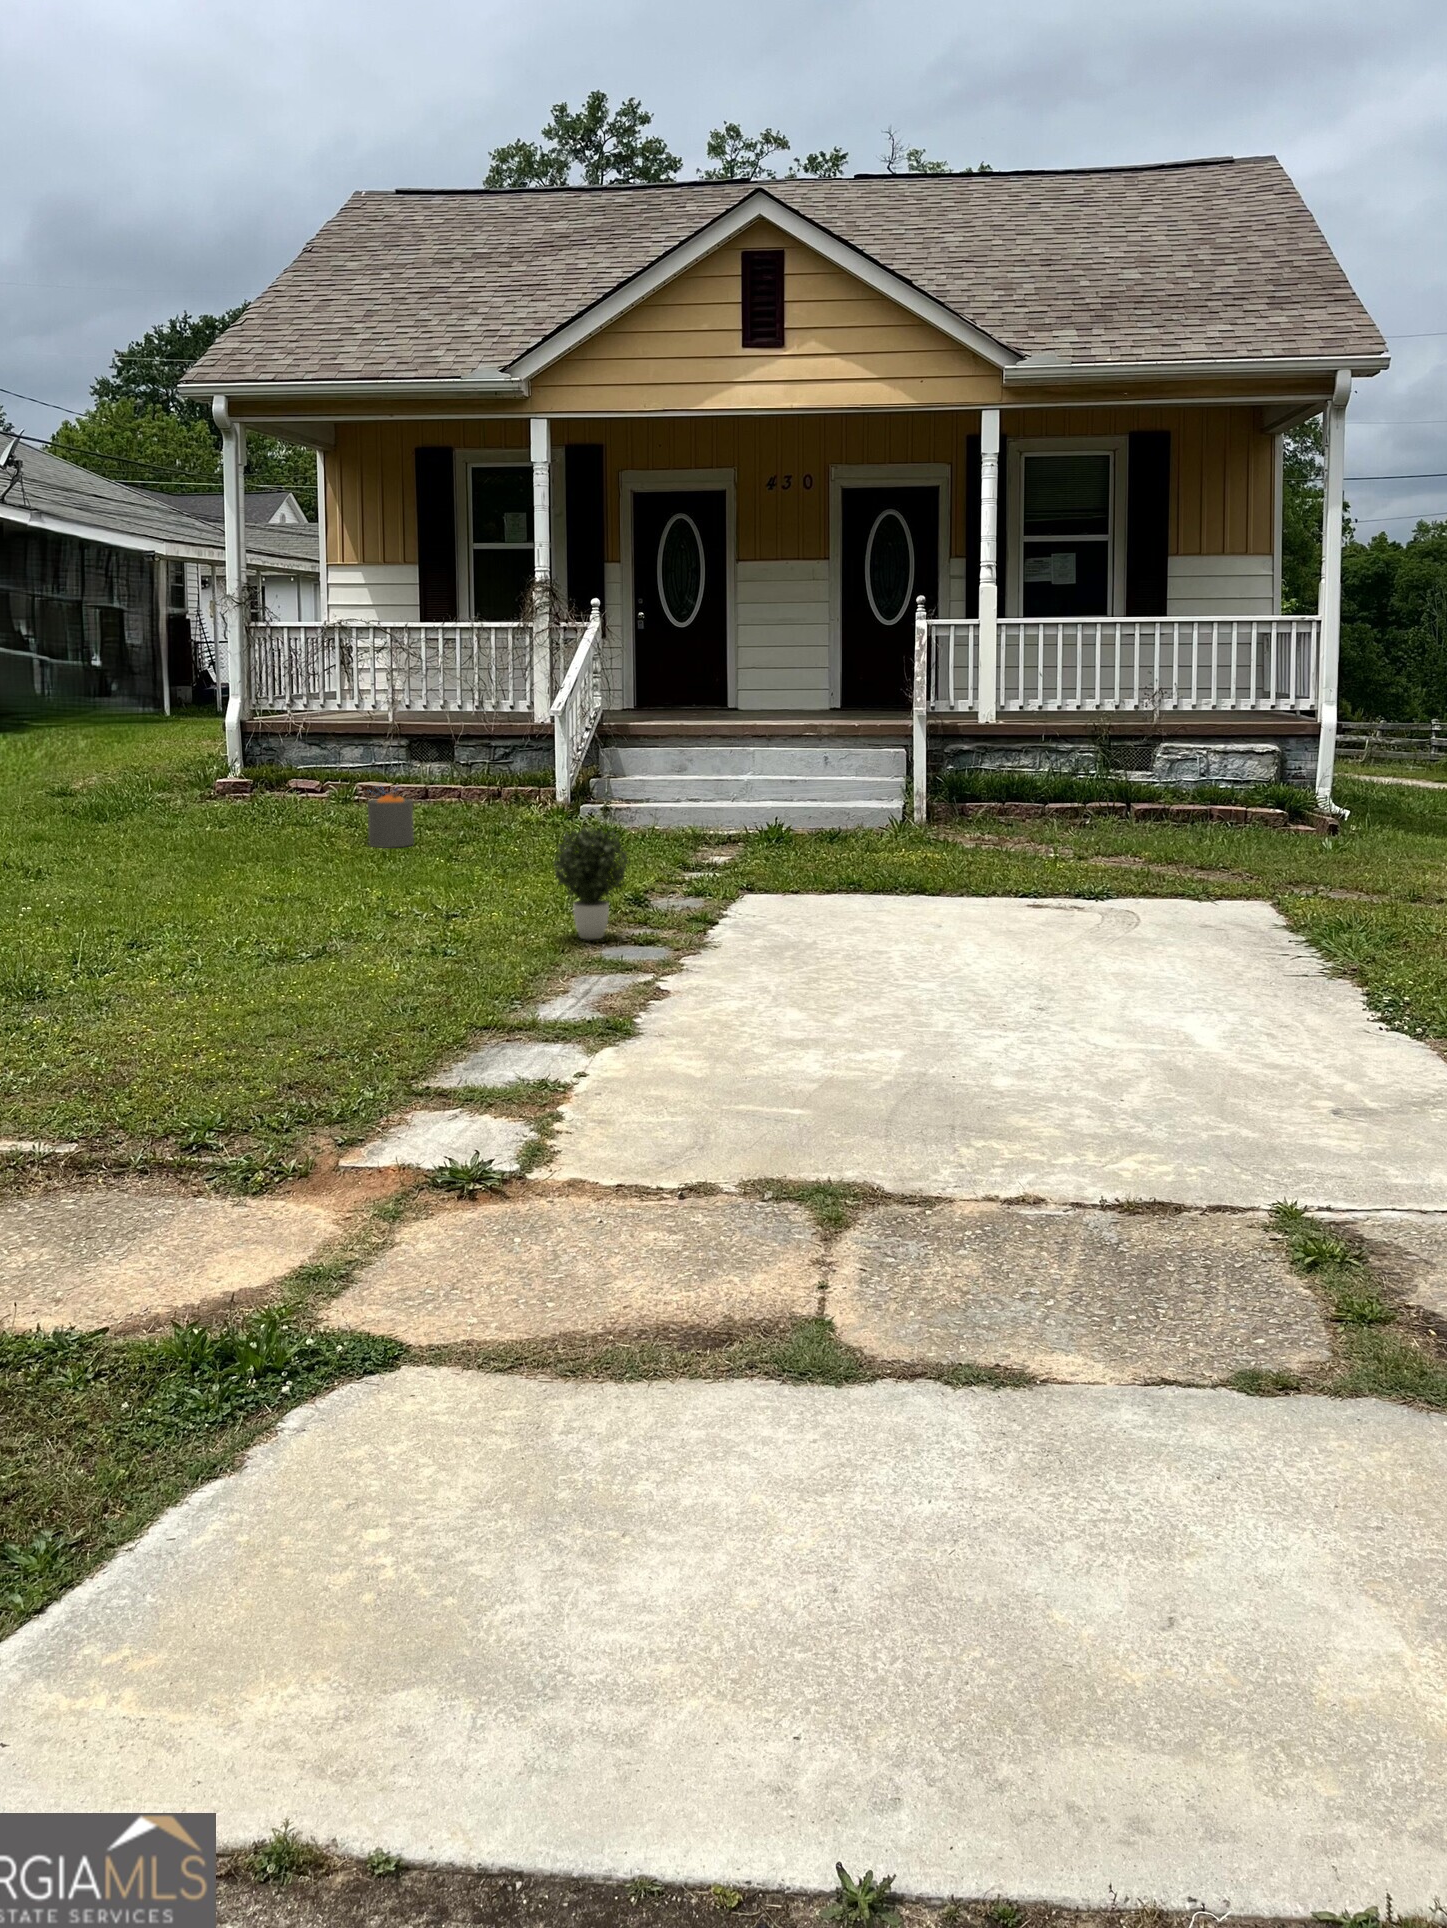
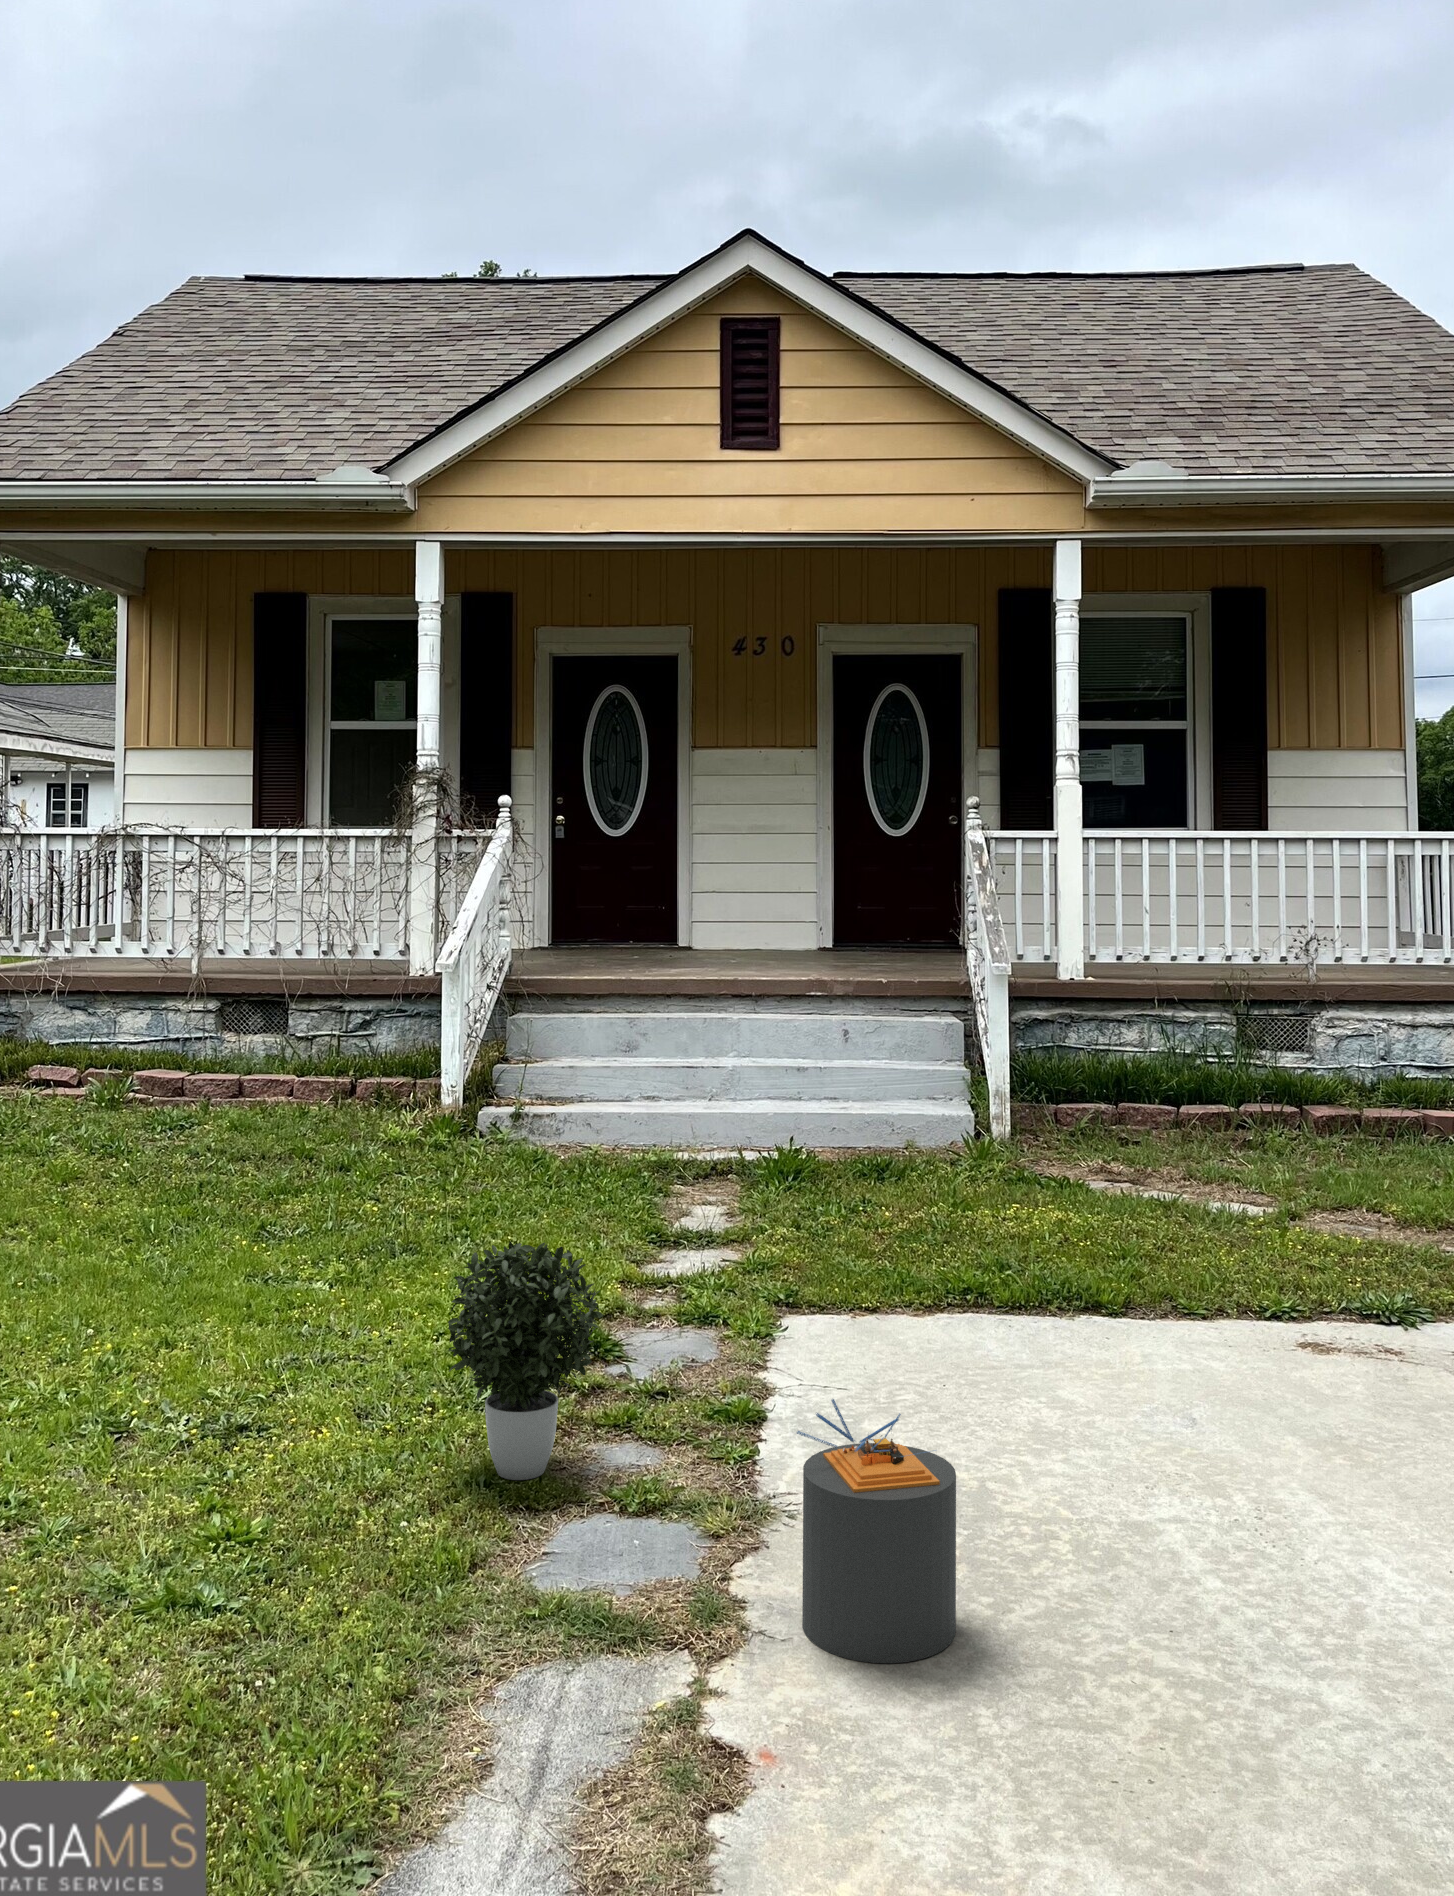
trash can: present [368,791,414,848] -> present [797,1399,956,1663]

